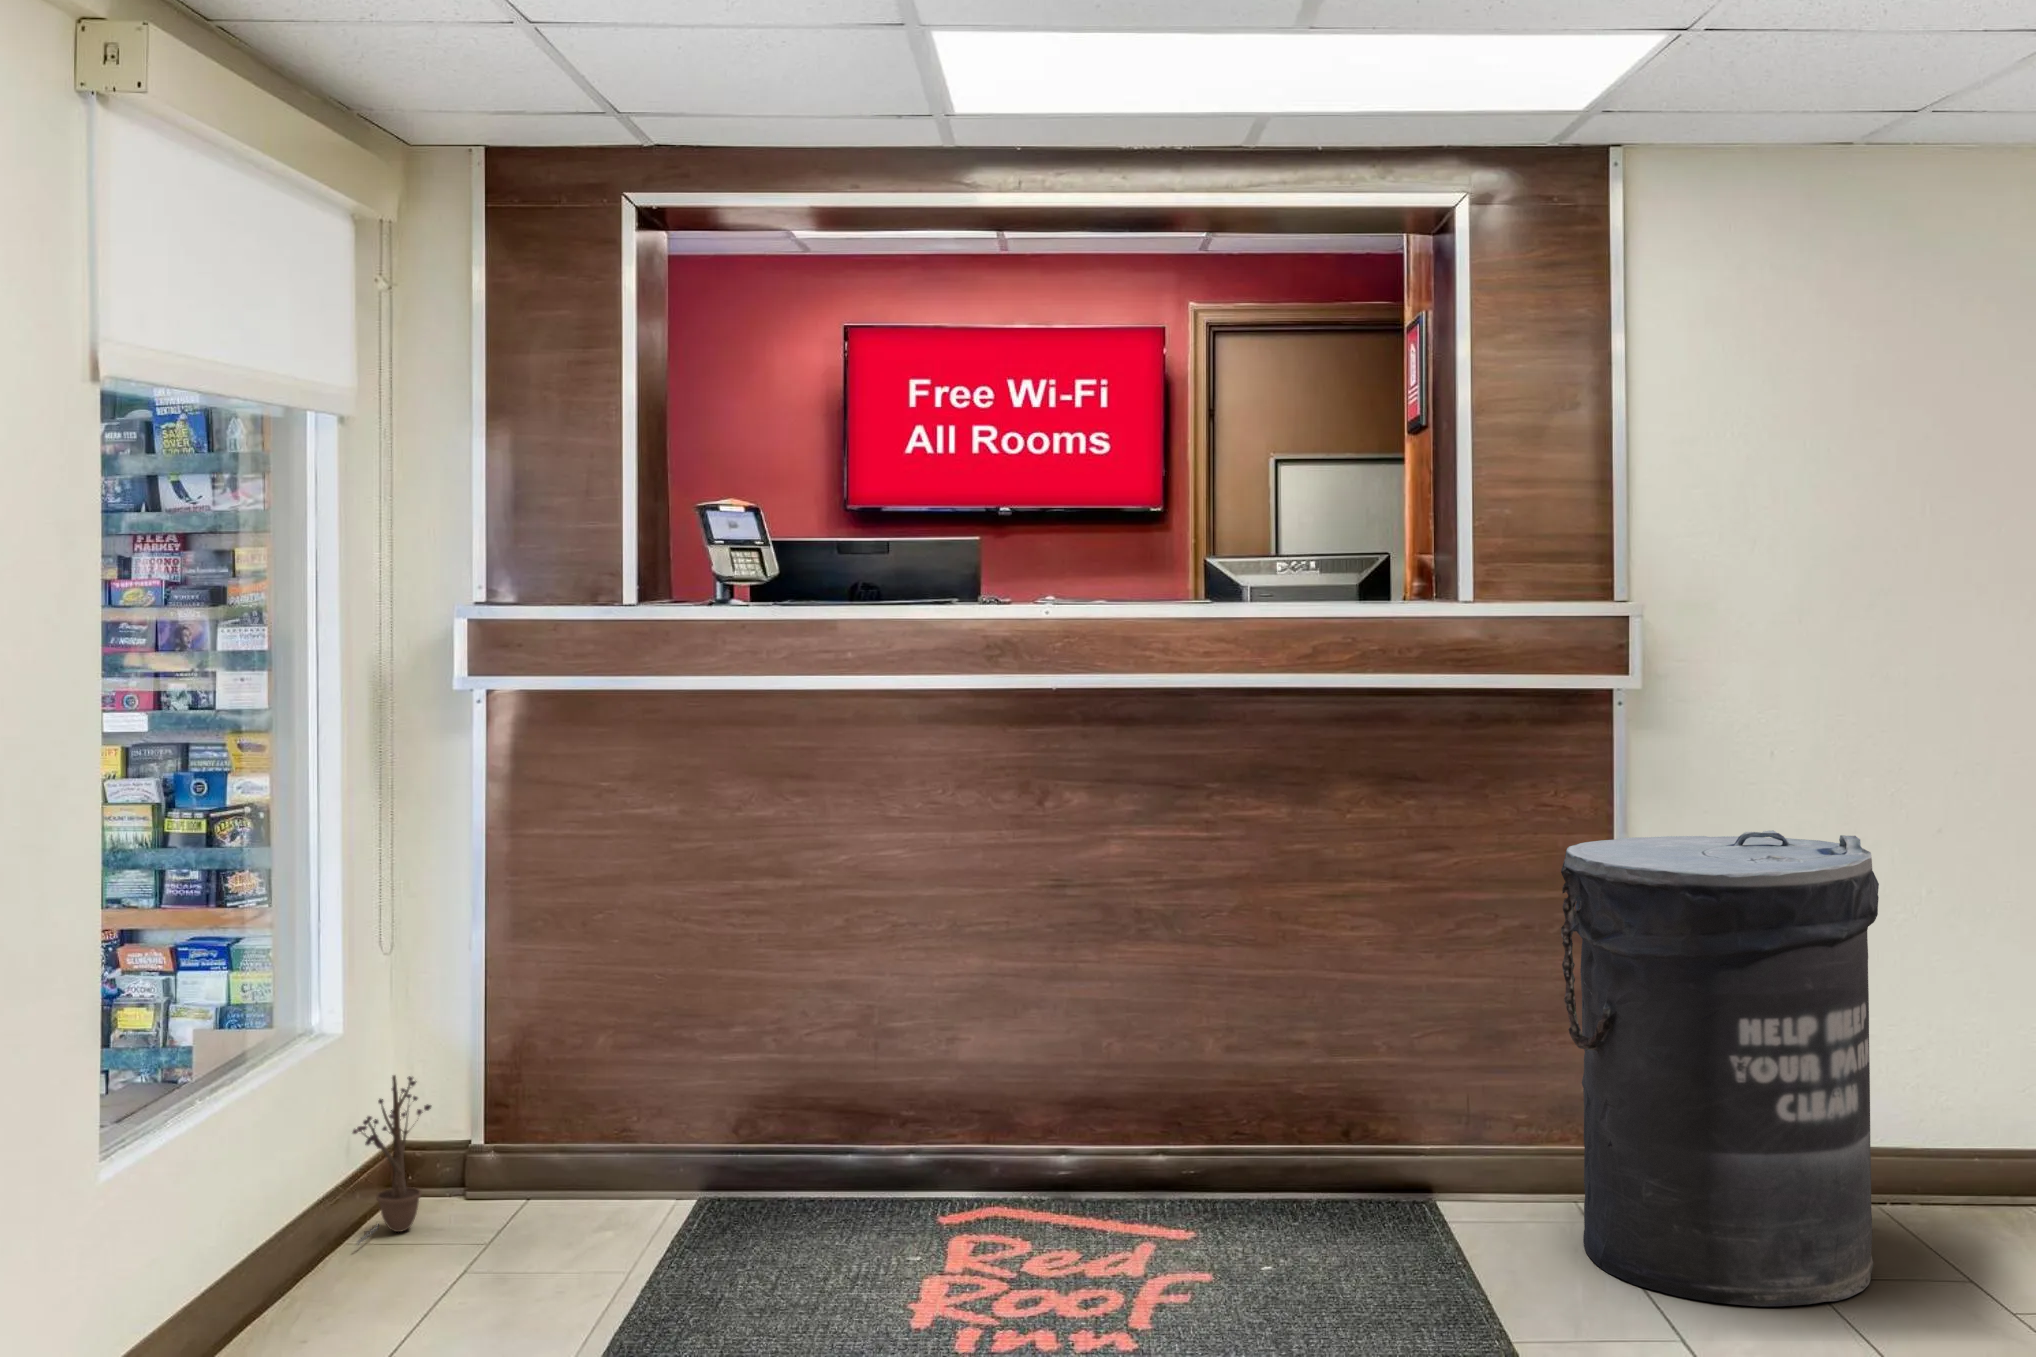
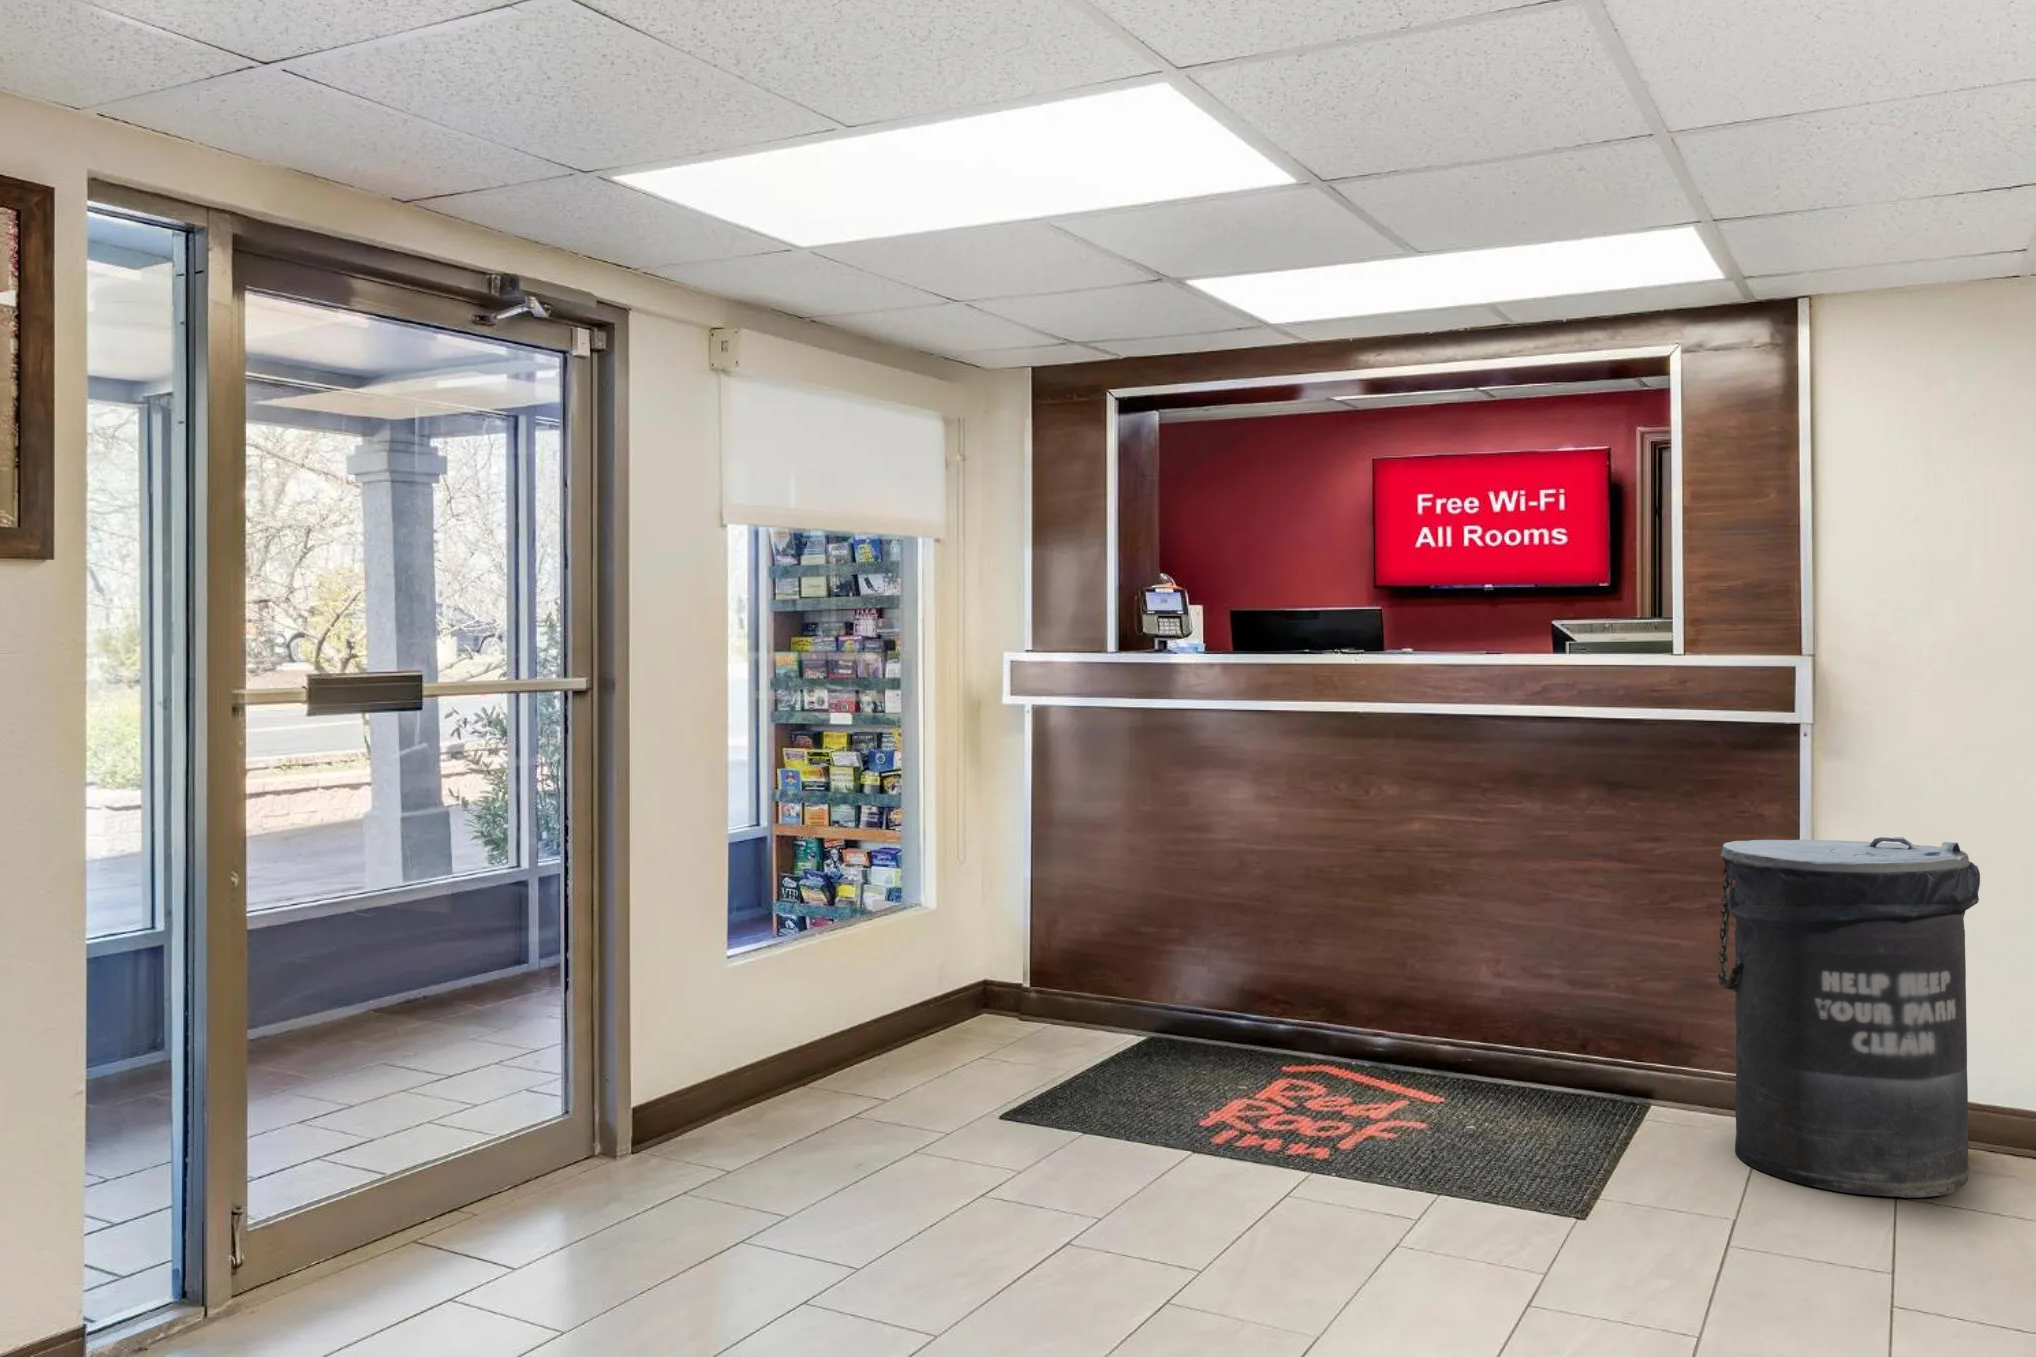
decorative plant: present [353,1075,431,1245] -> none [927,938,981,1038]

